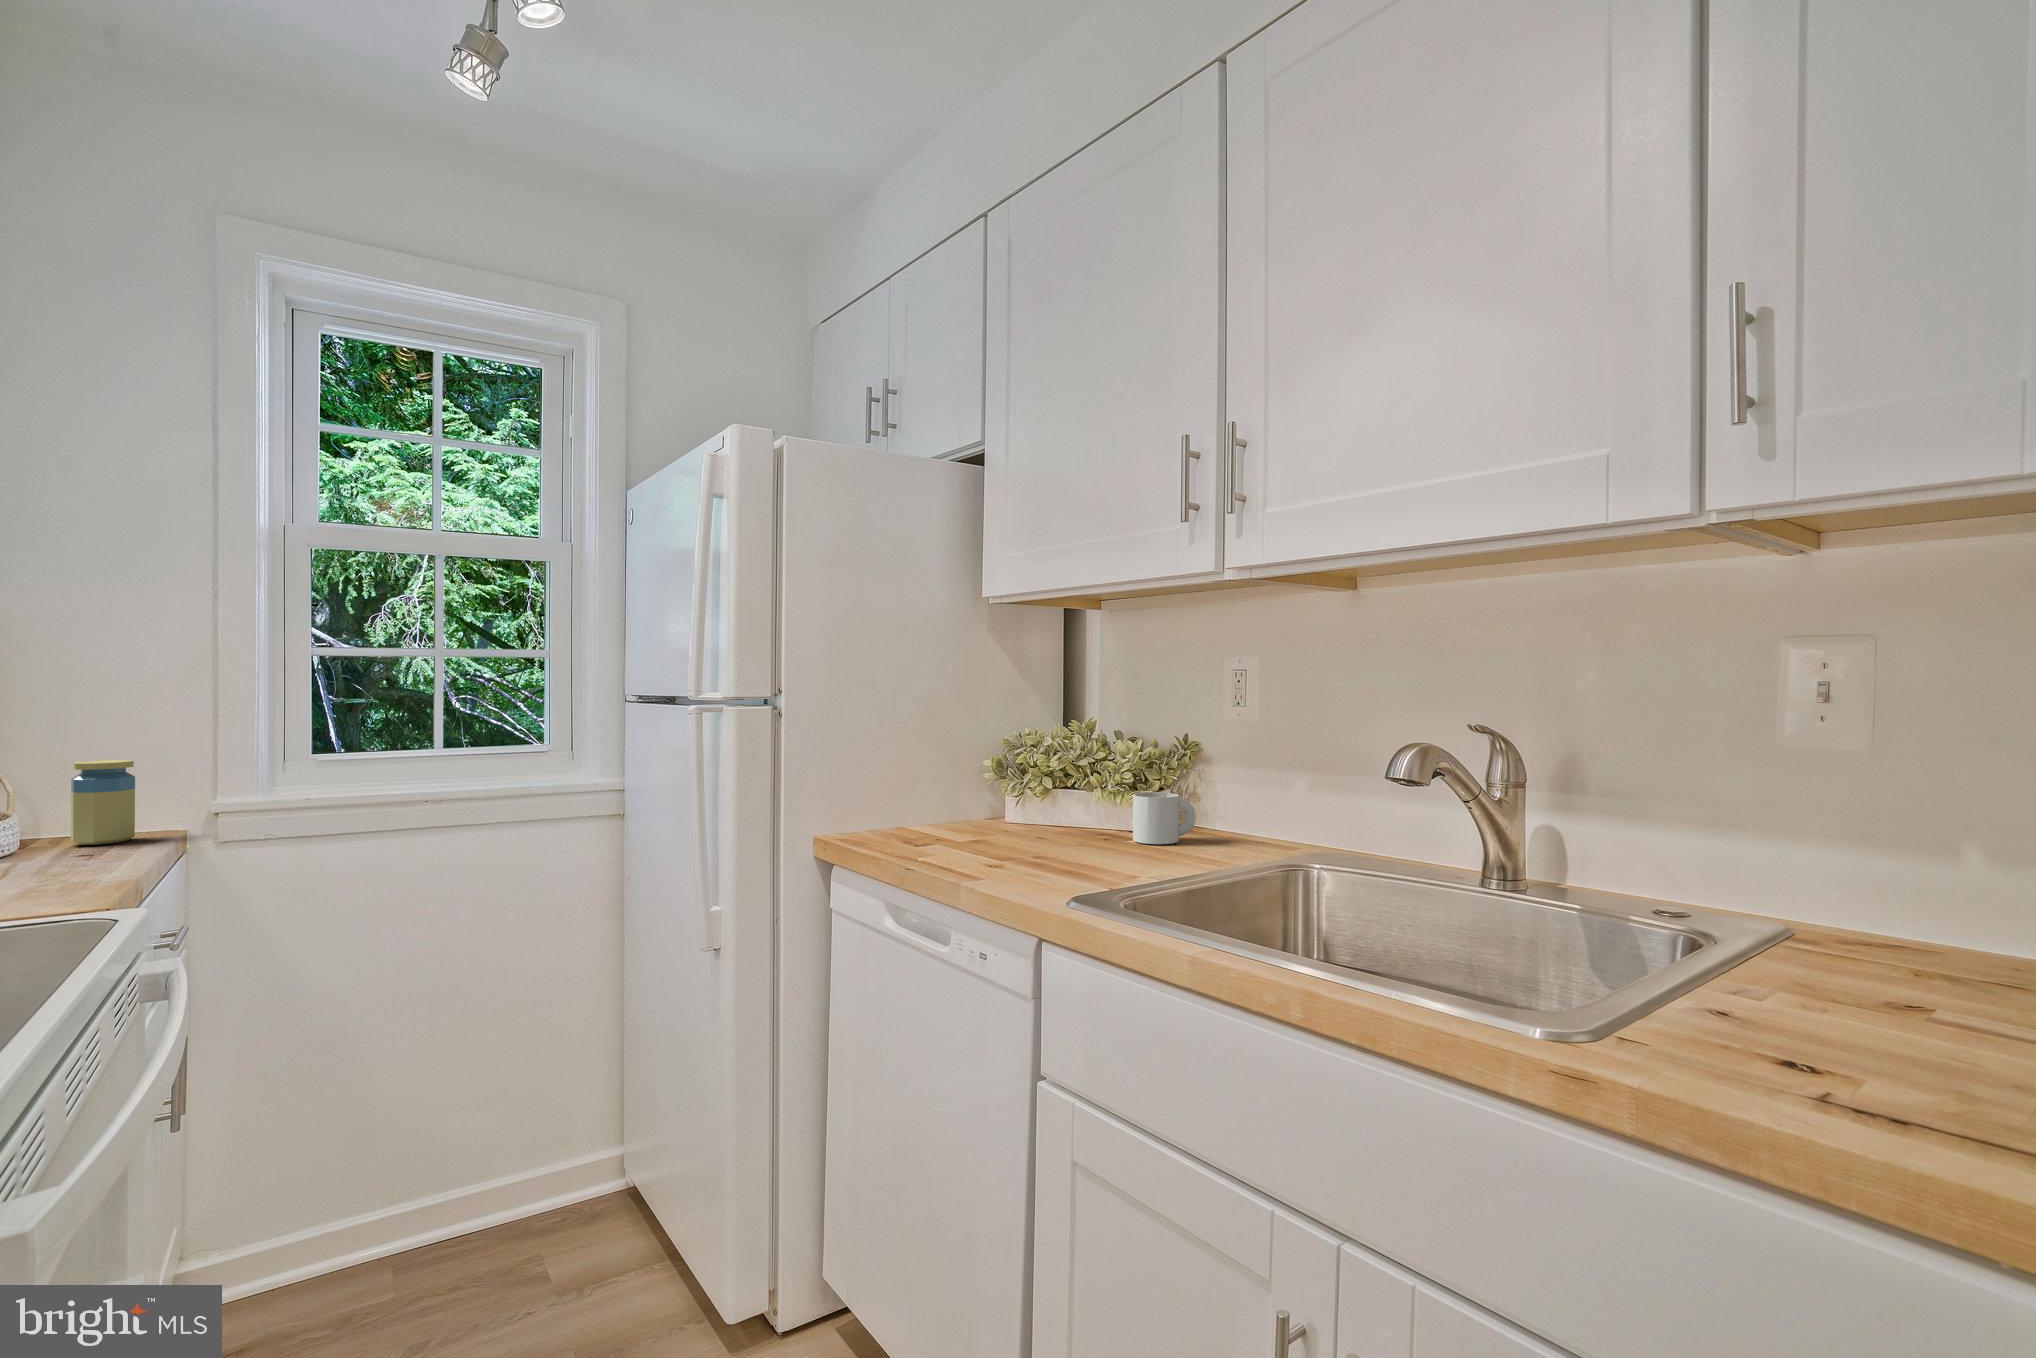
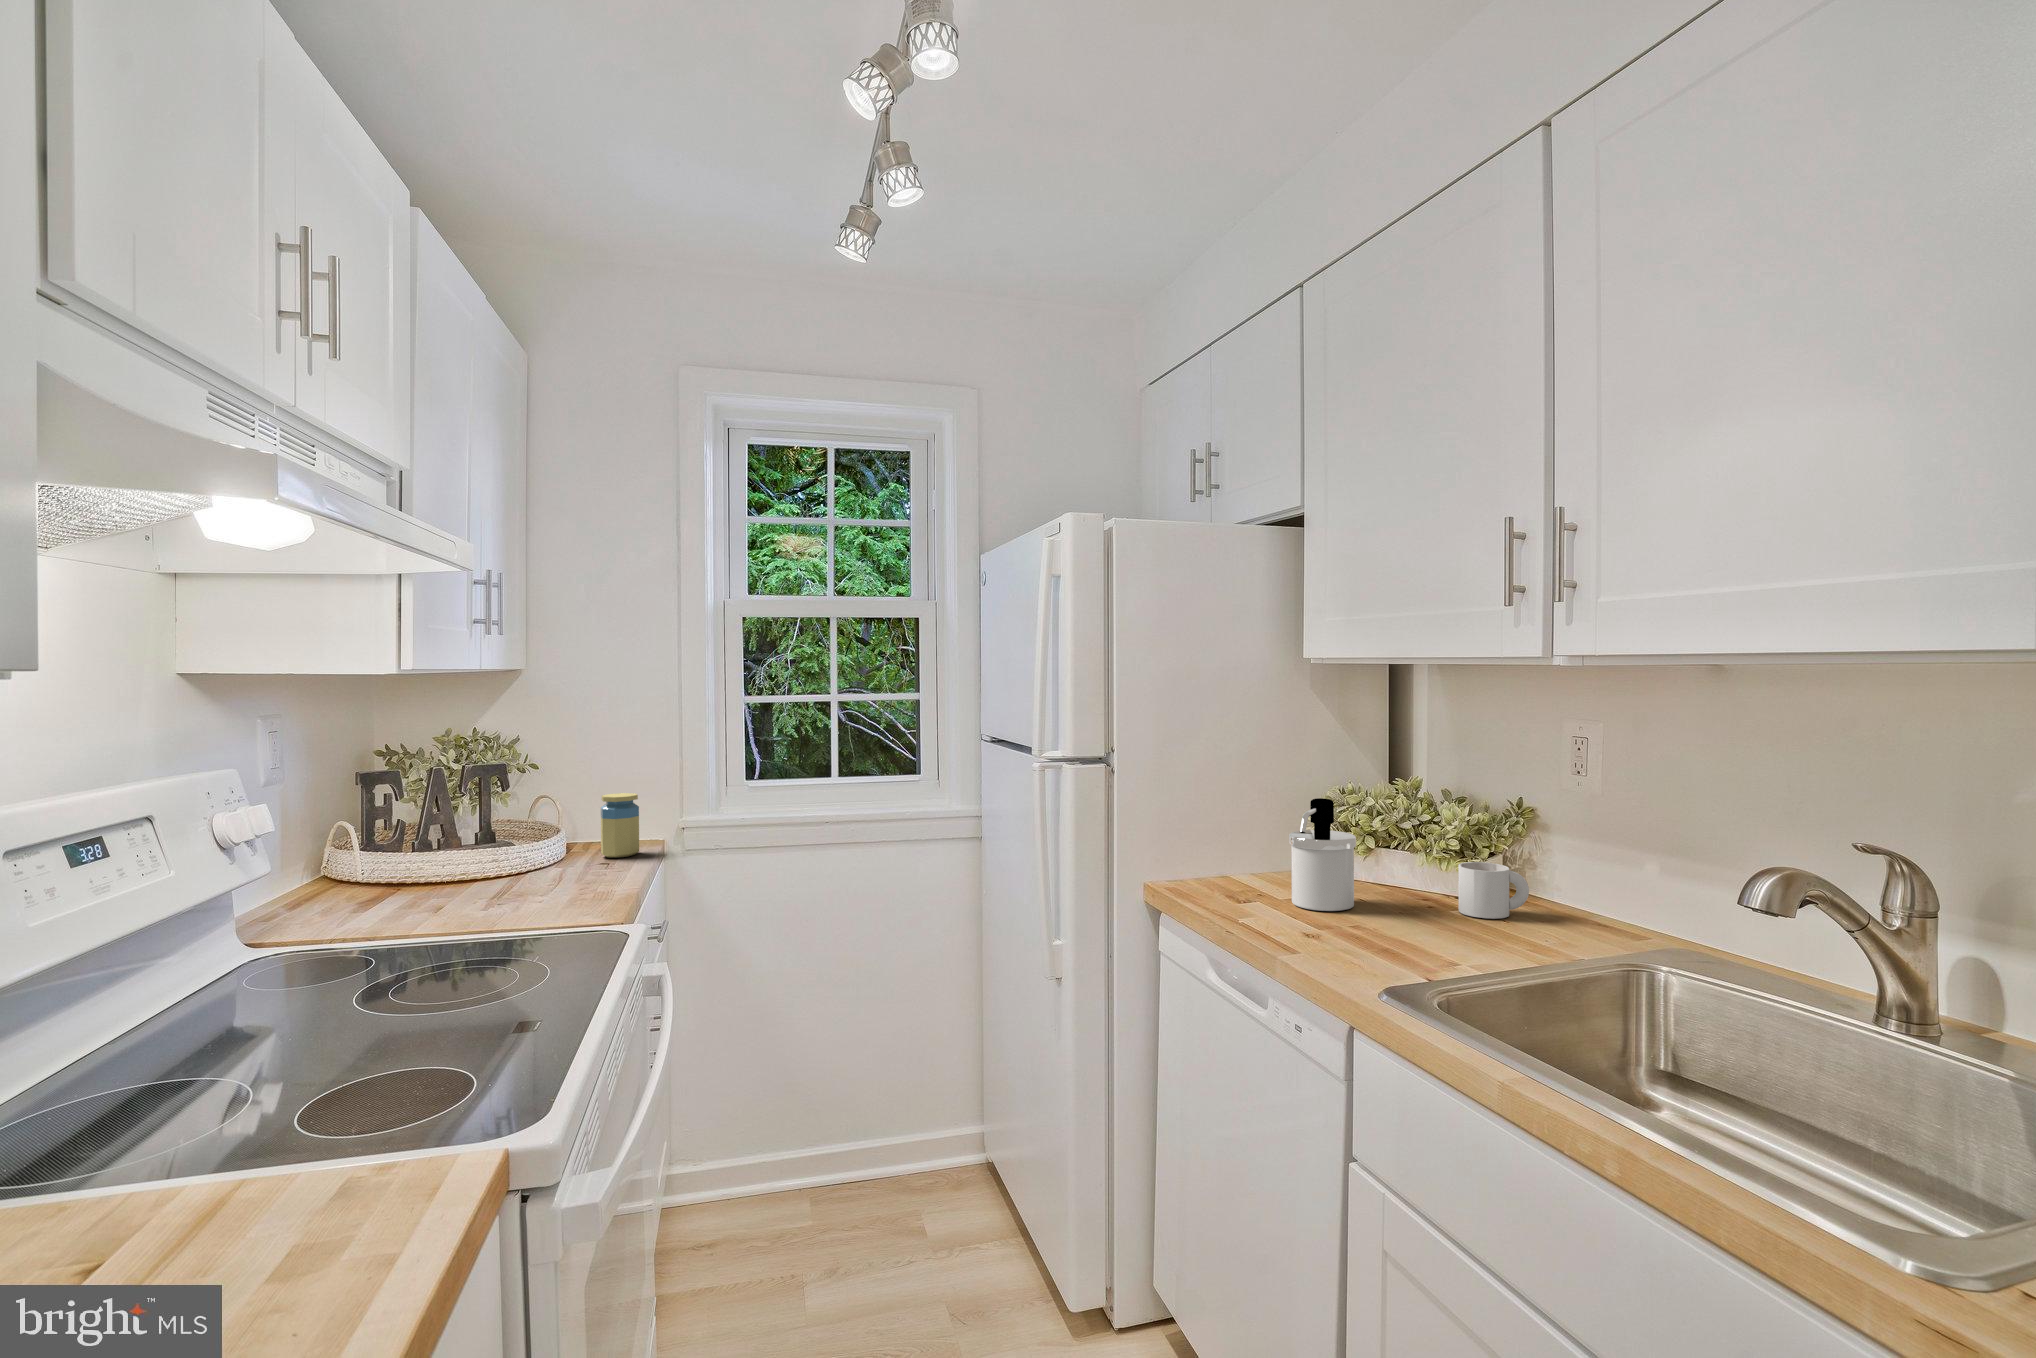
soap dispenser: none [970,733,1037,847] -> present [1289,798,1356,911]

